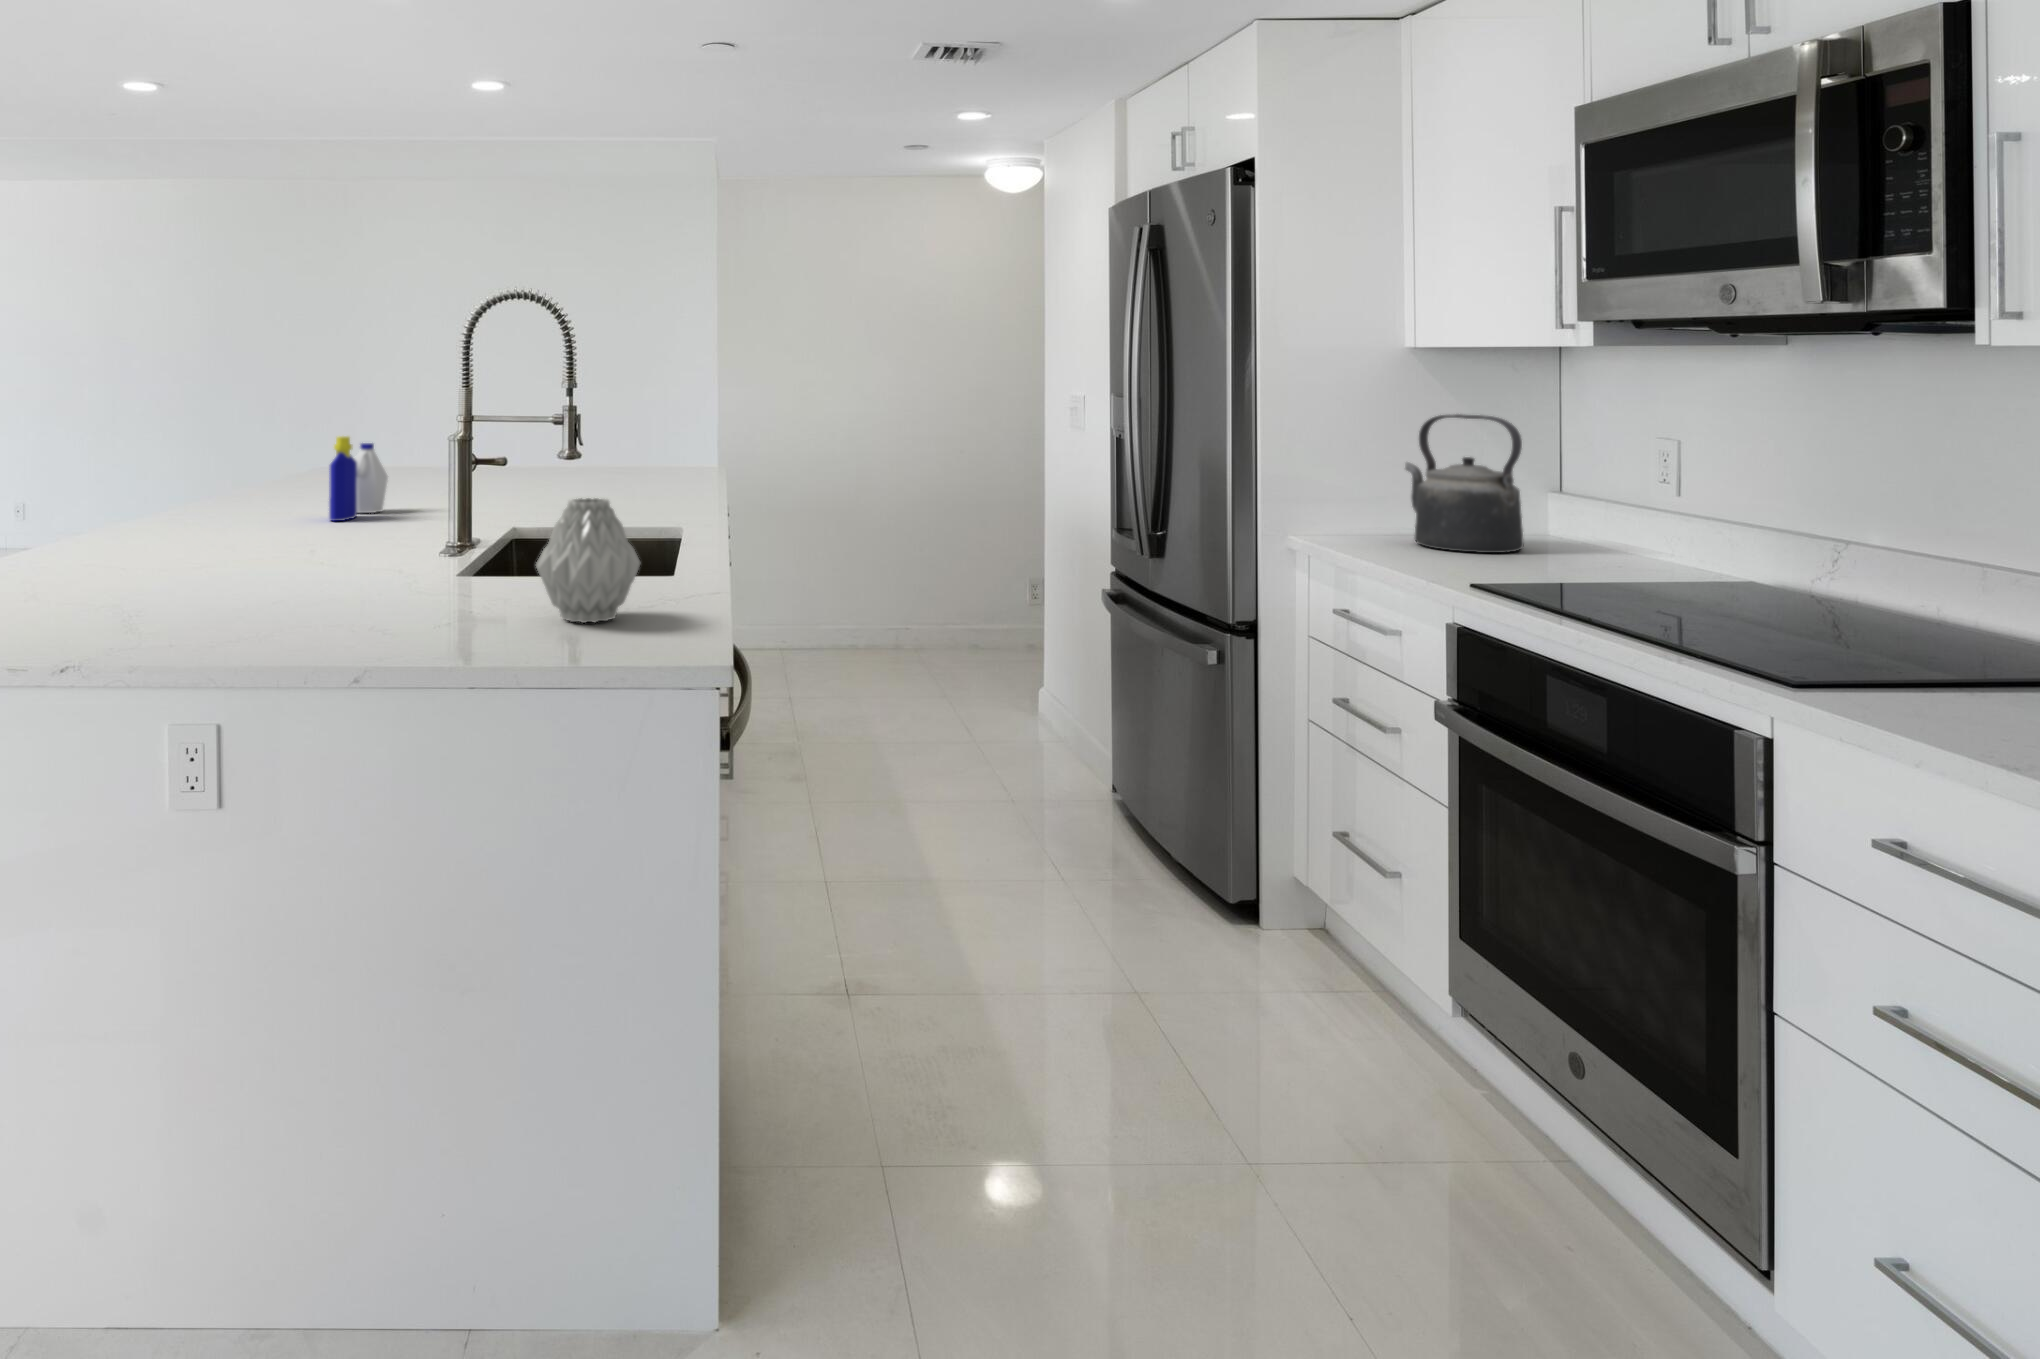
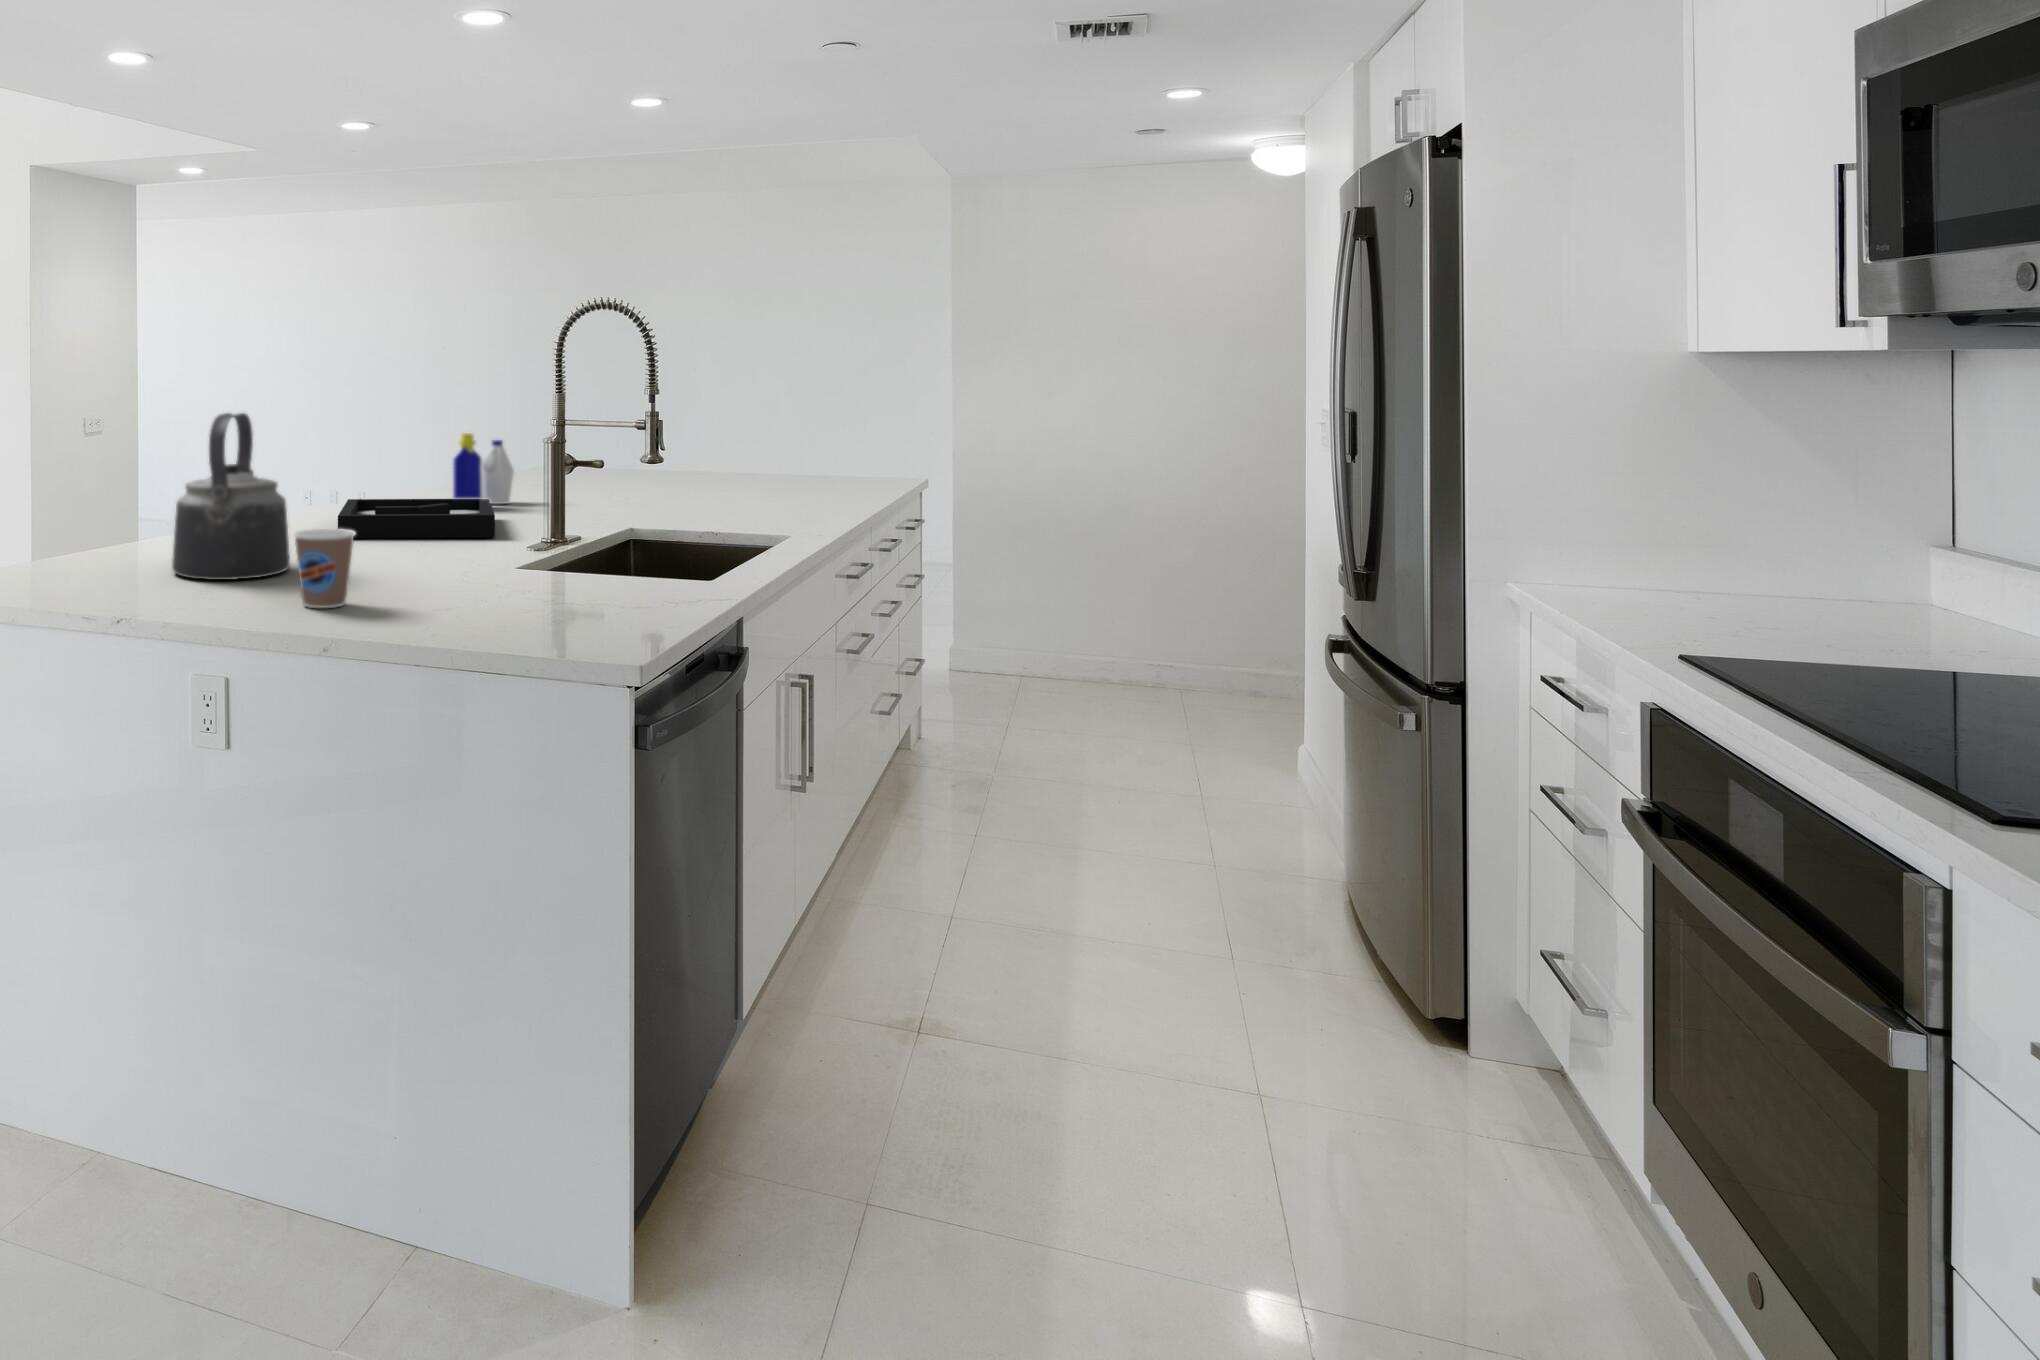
kettle: present [1405,414,1524,553] -> present [172,413,290,580]
vase: present [536,498,640,623] -> none [498,495,597,613]
decorative tray: none [222,507,422,559] -> present [338,499,495,538]
coffee cup: none [303,546,377,638] -> present [294,529,355,608]

